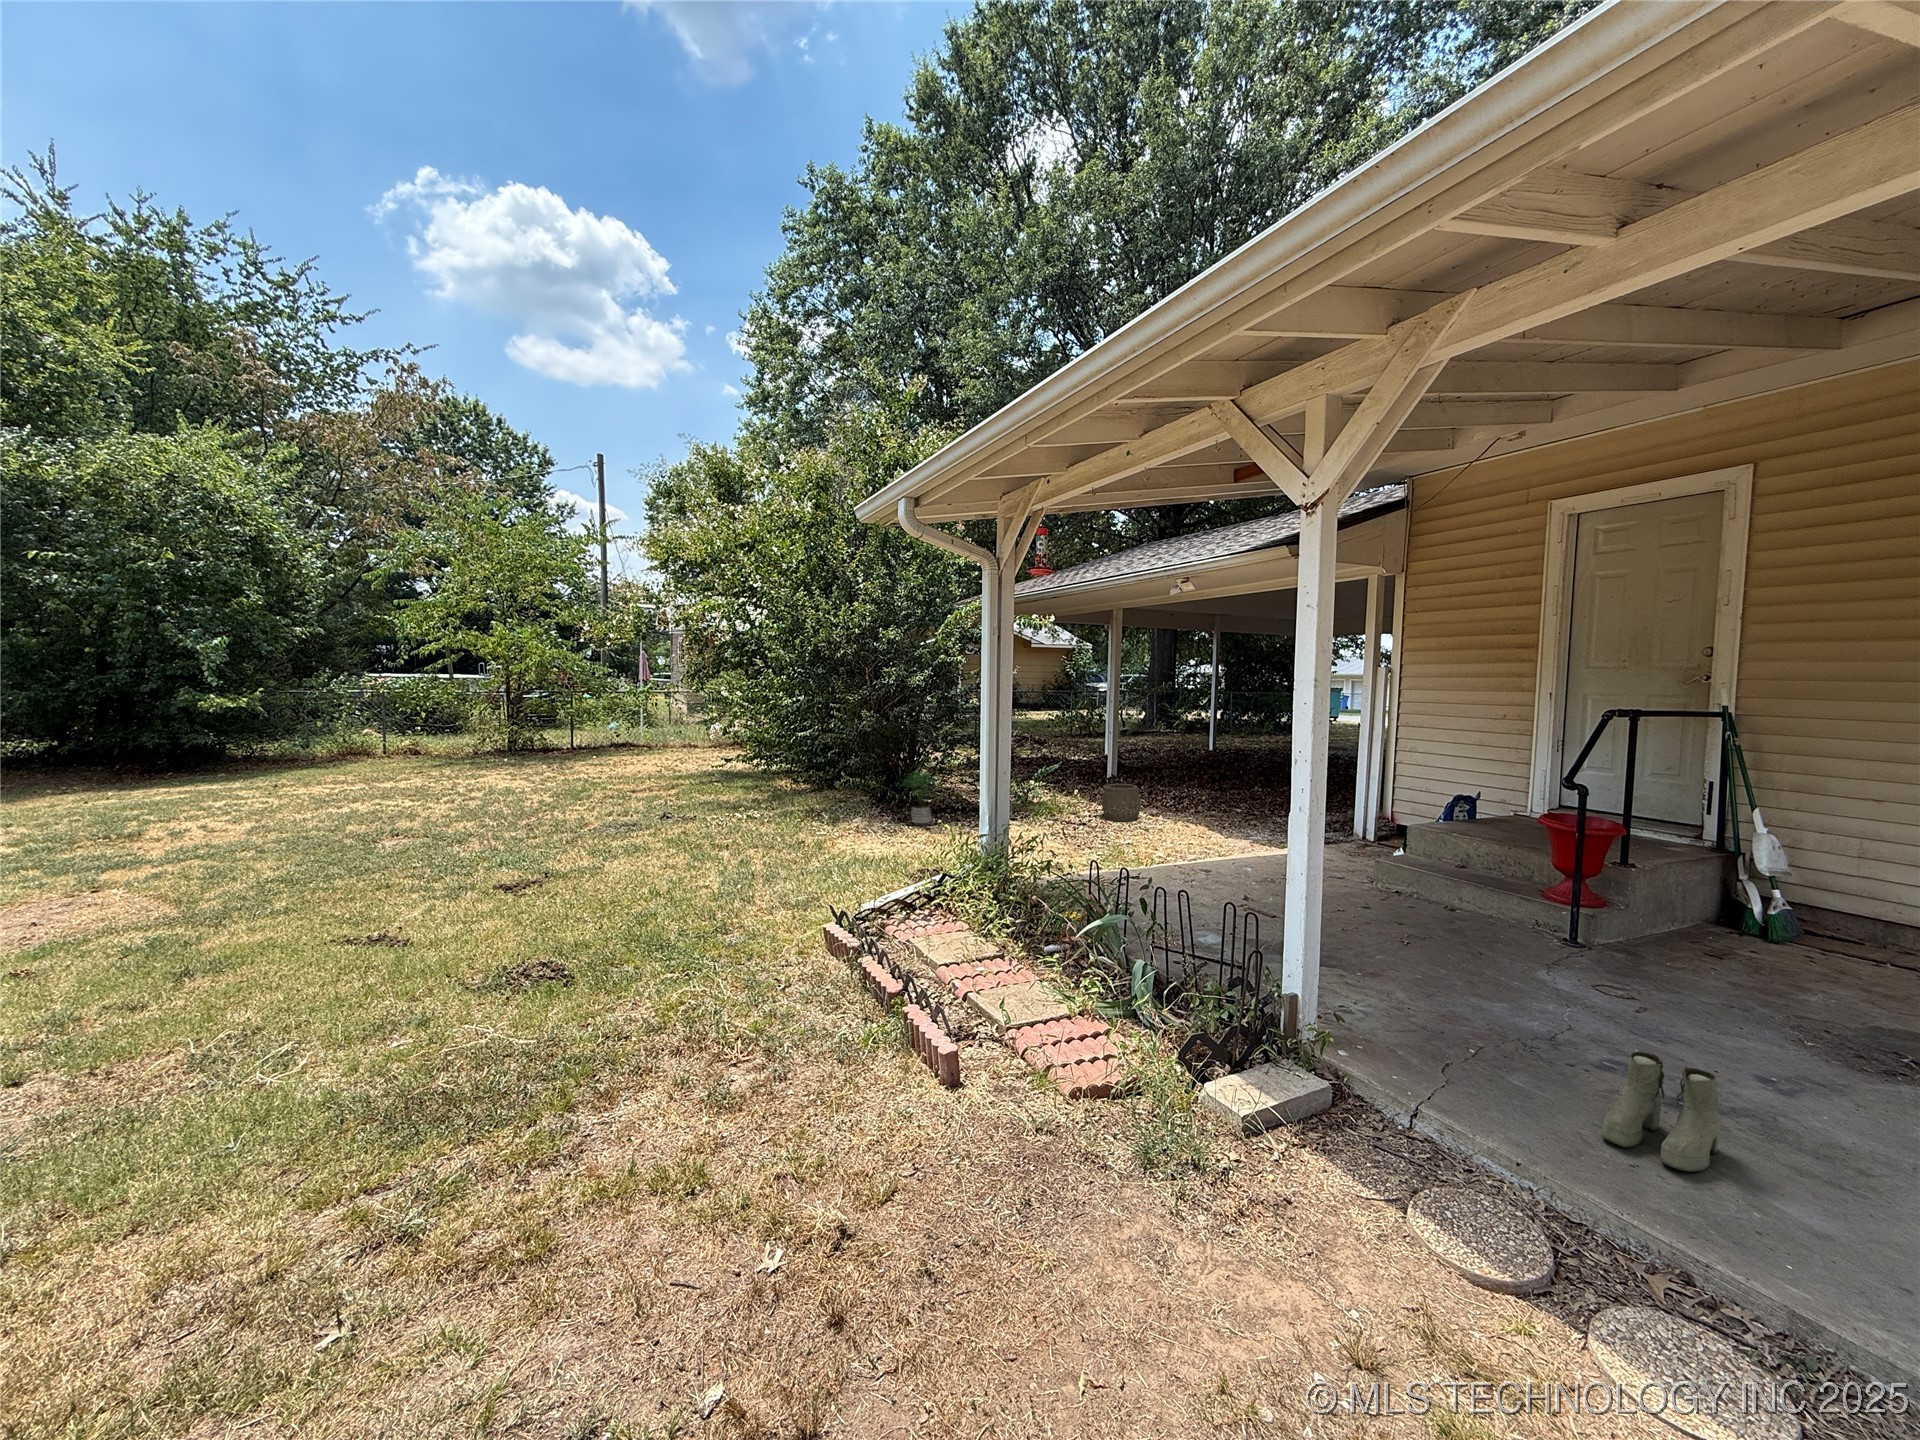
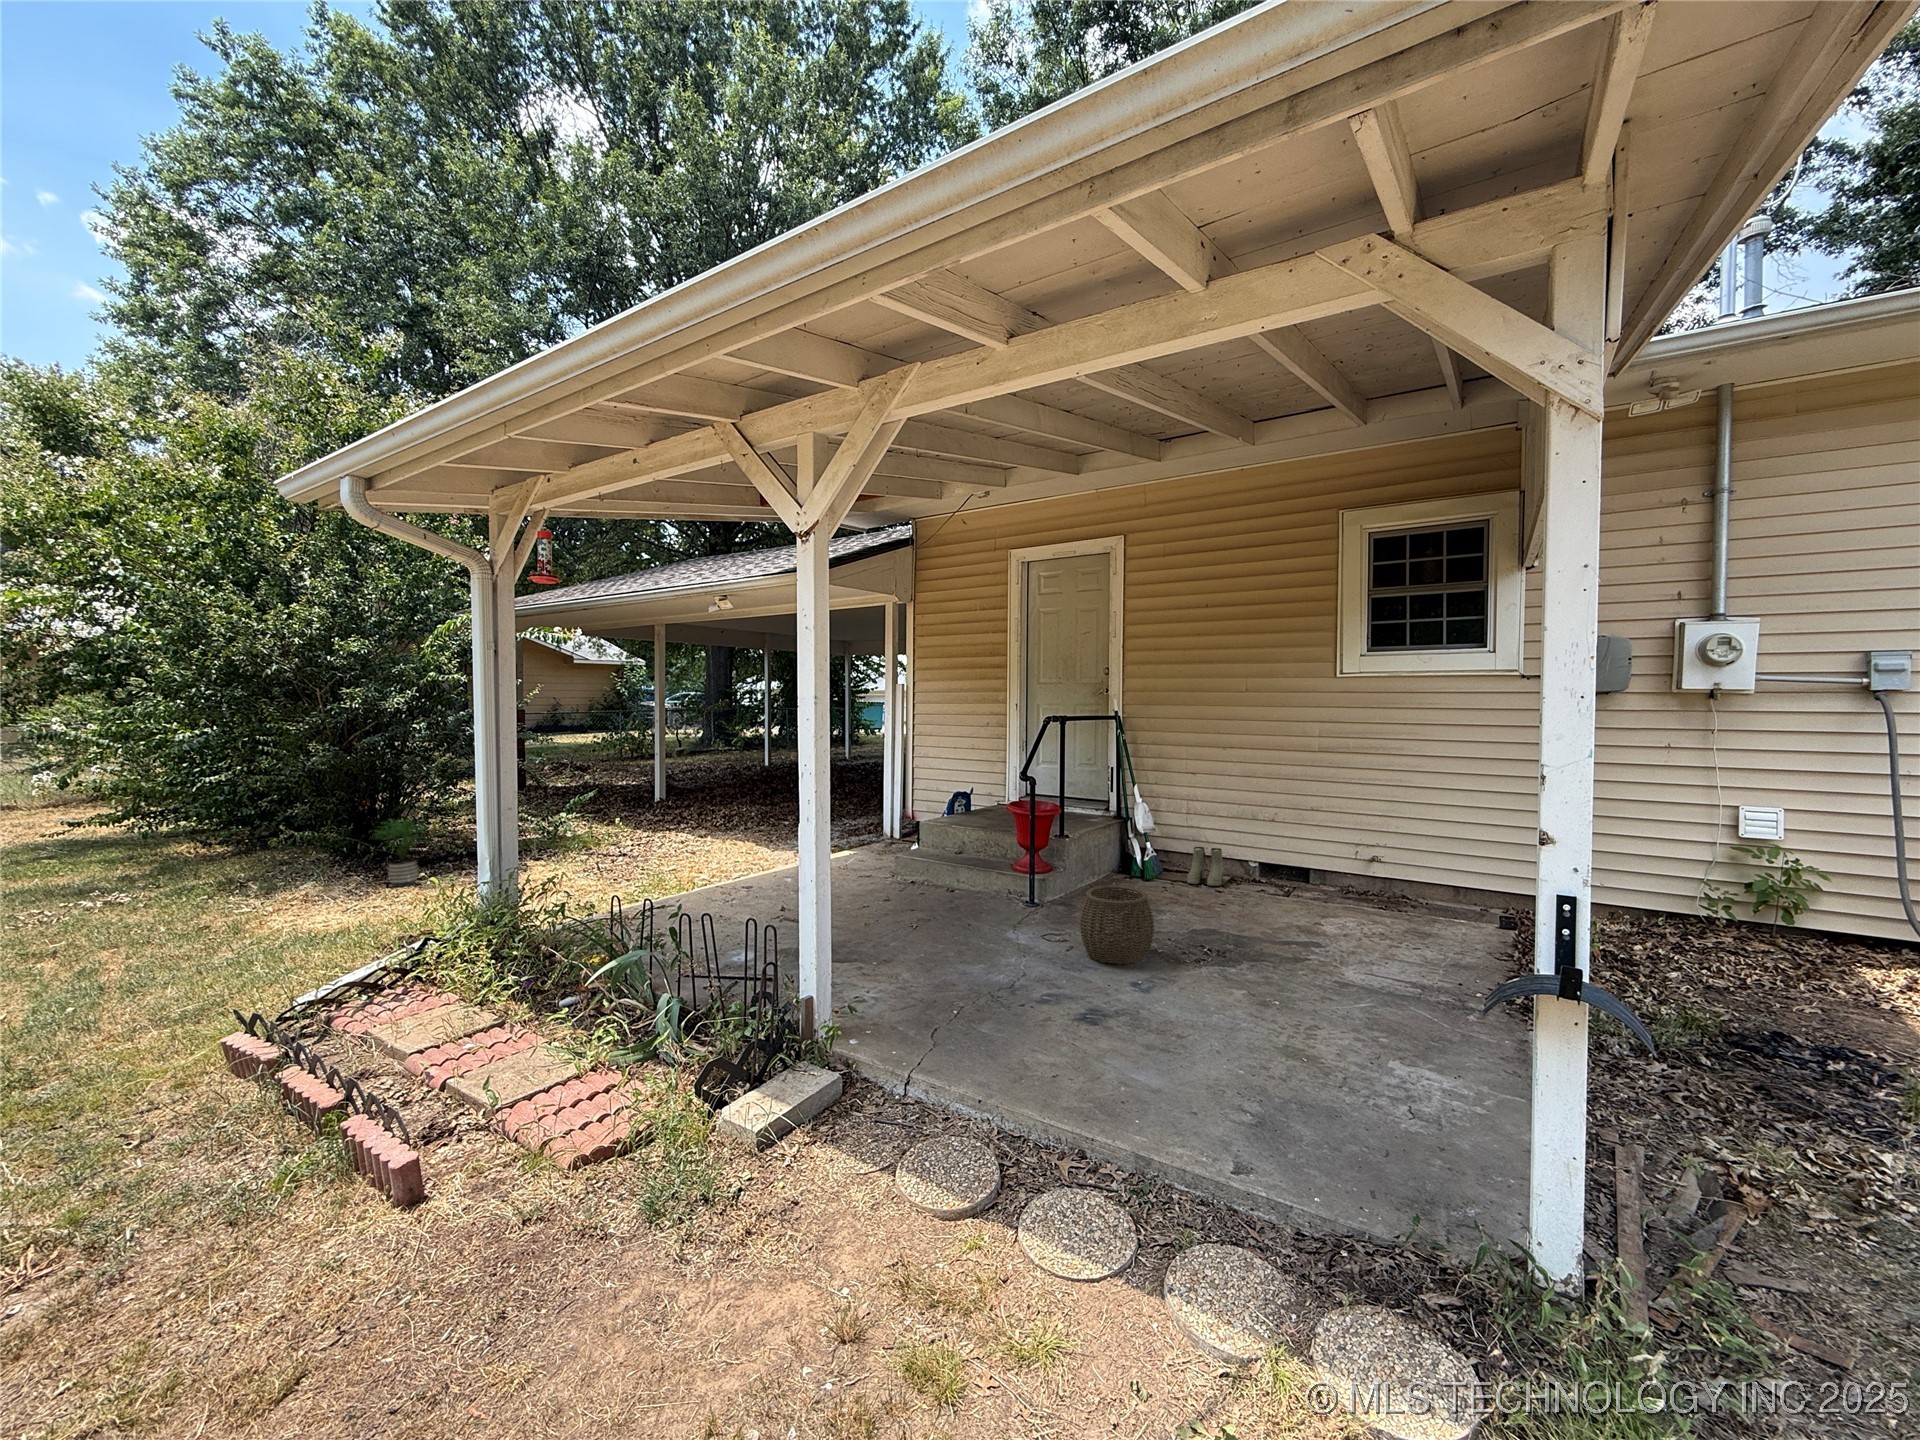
woven basket: present [1102,784,1141,822] -> present [1080,885,1154,965]
boots: present [1602,1052,1722,1172] -> present [1187,847,1224,886]

